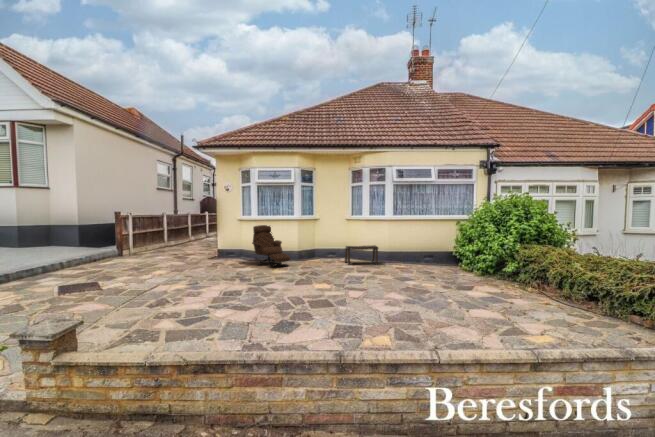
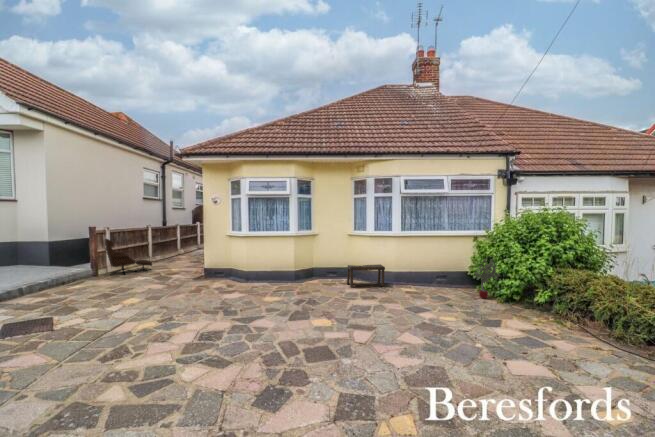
lounge chair: present [252,225,290,267] -> present [105,239,152,275]
potted tree: none [455,237,478,273] -> present [475,258,500,299]

